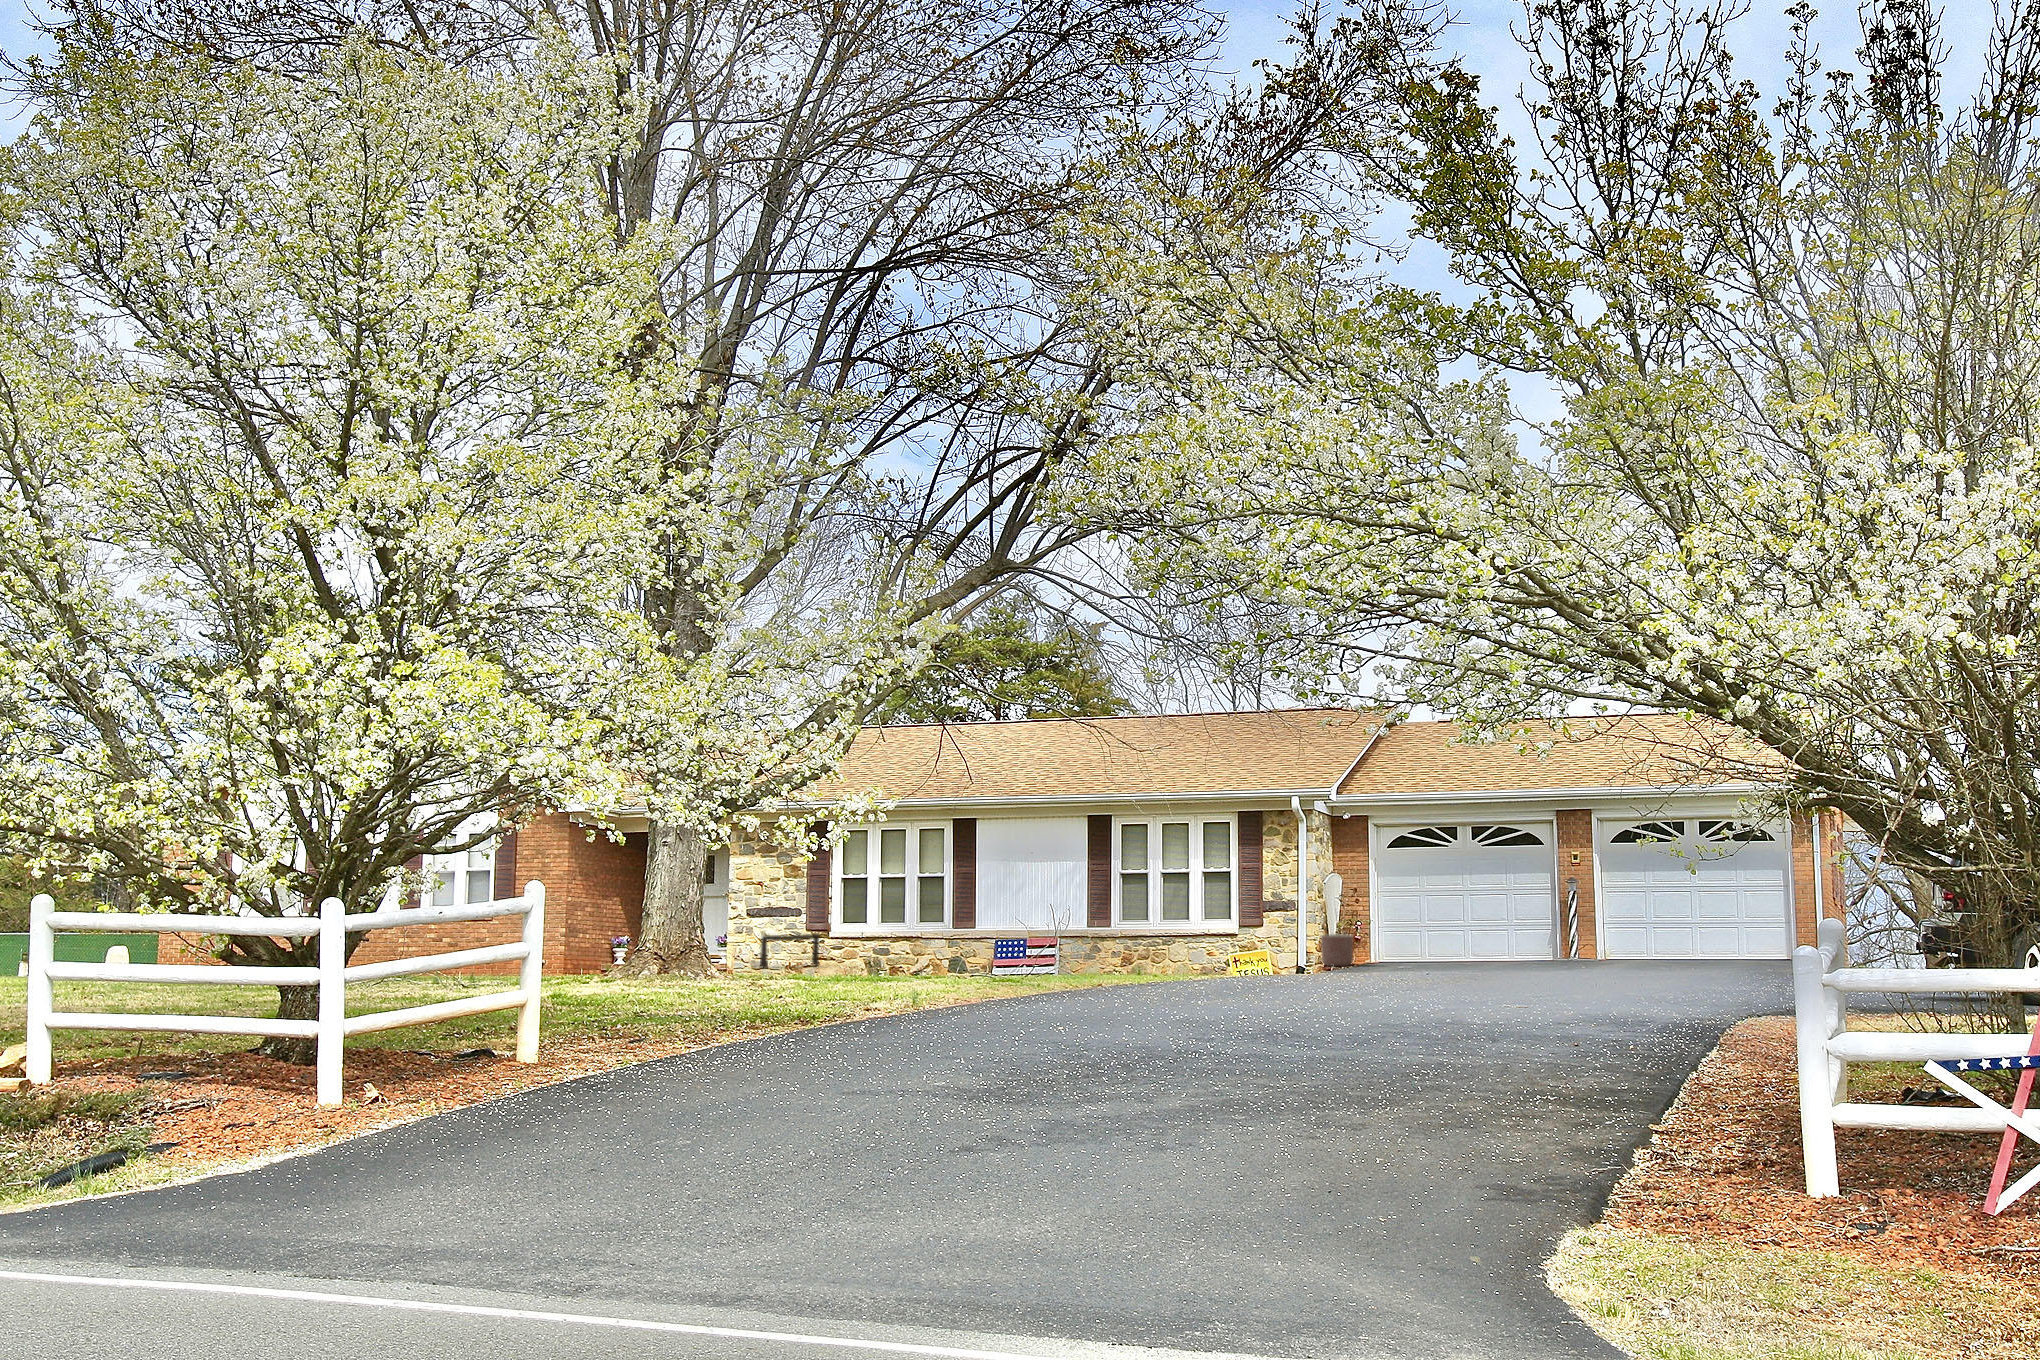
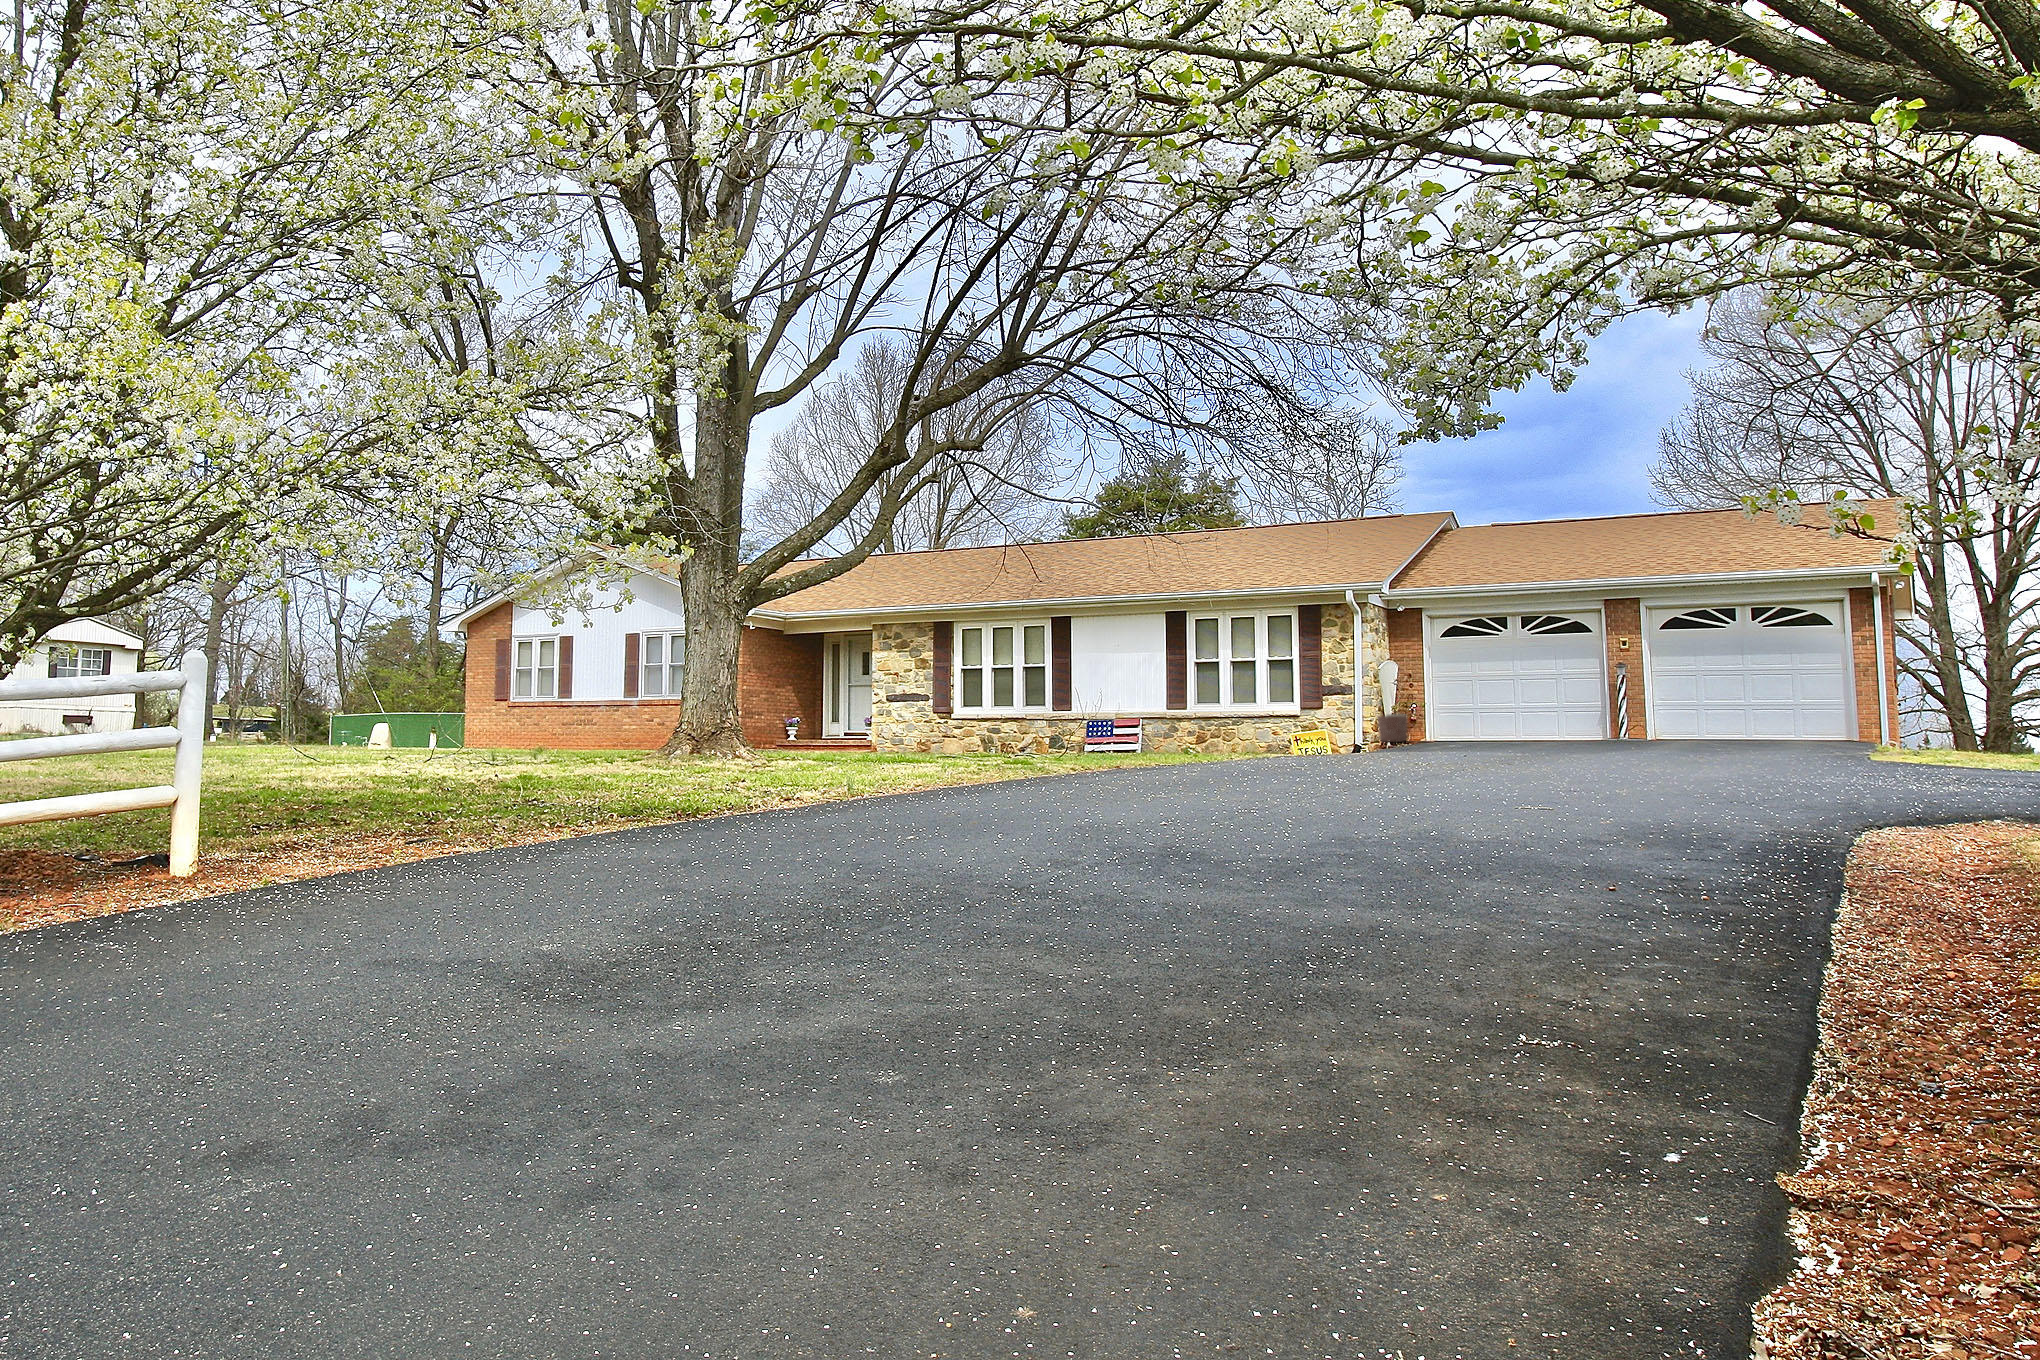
bench: present [760,934,819,968] -> none [898,715,944,743]

